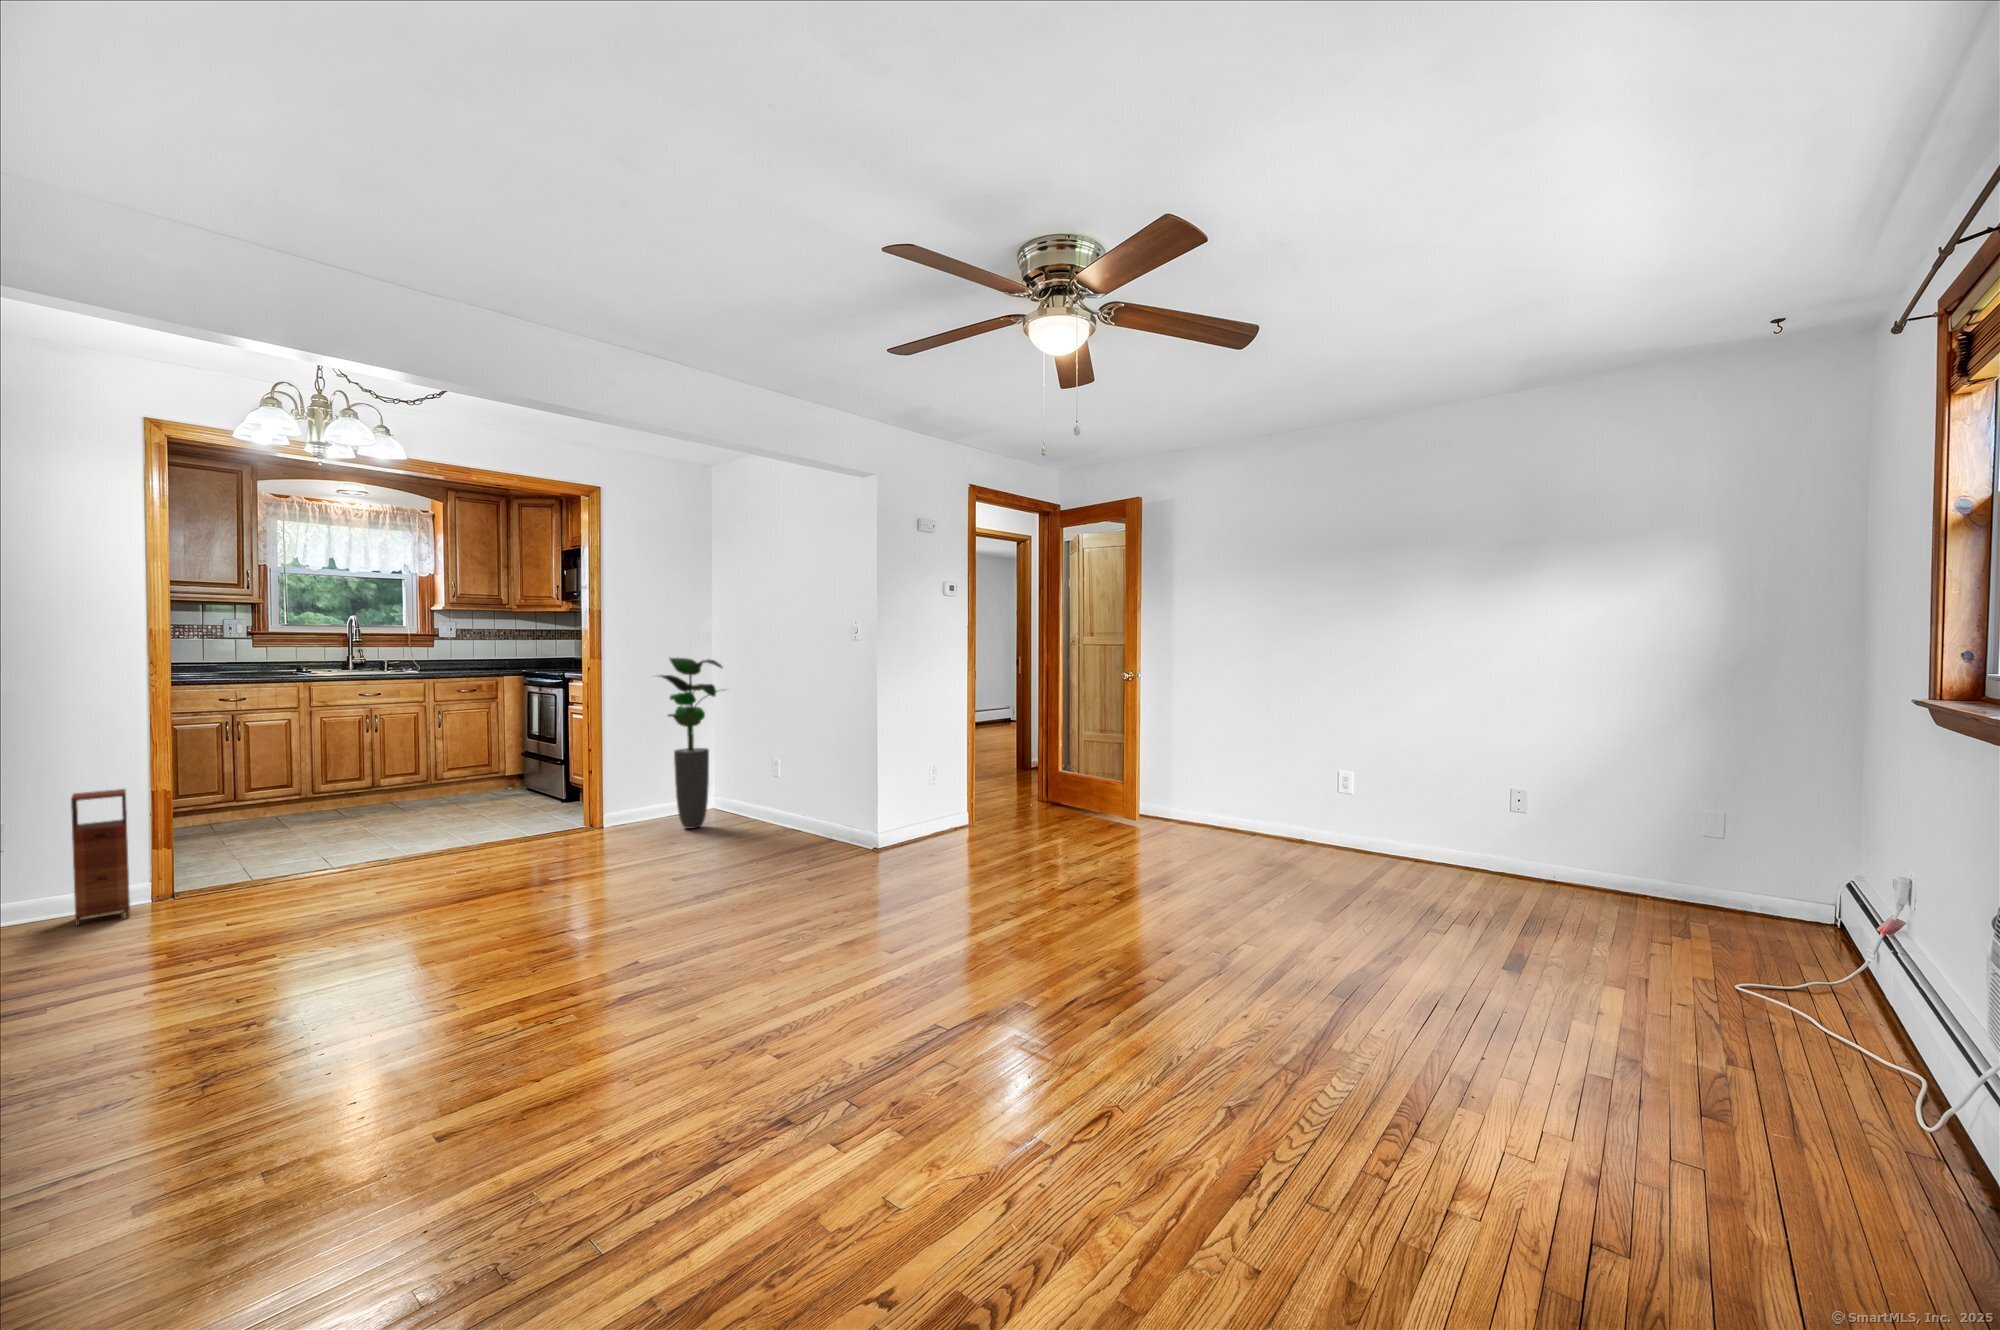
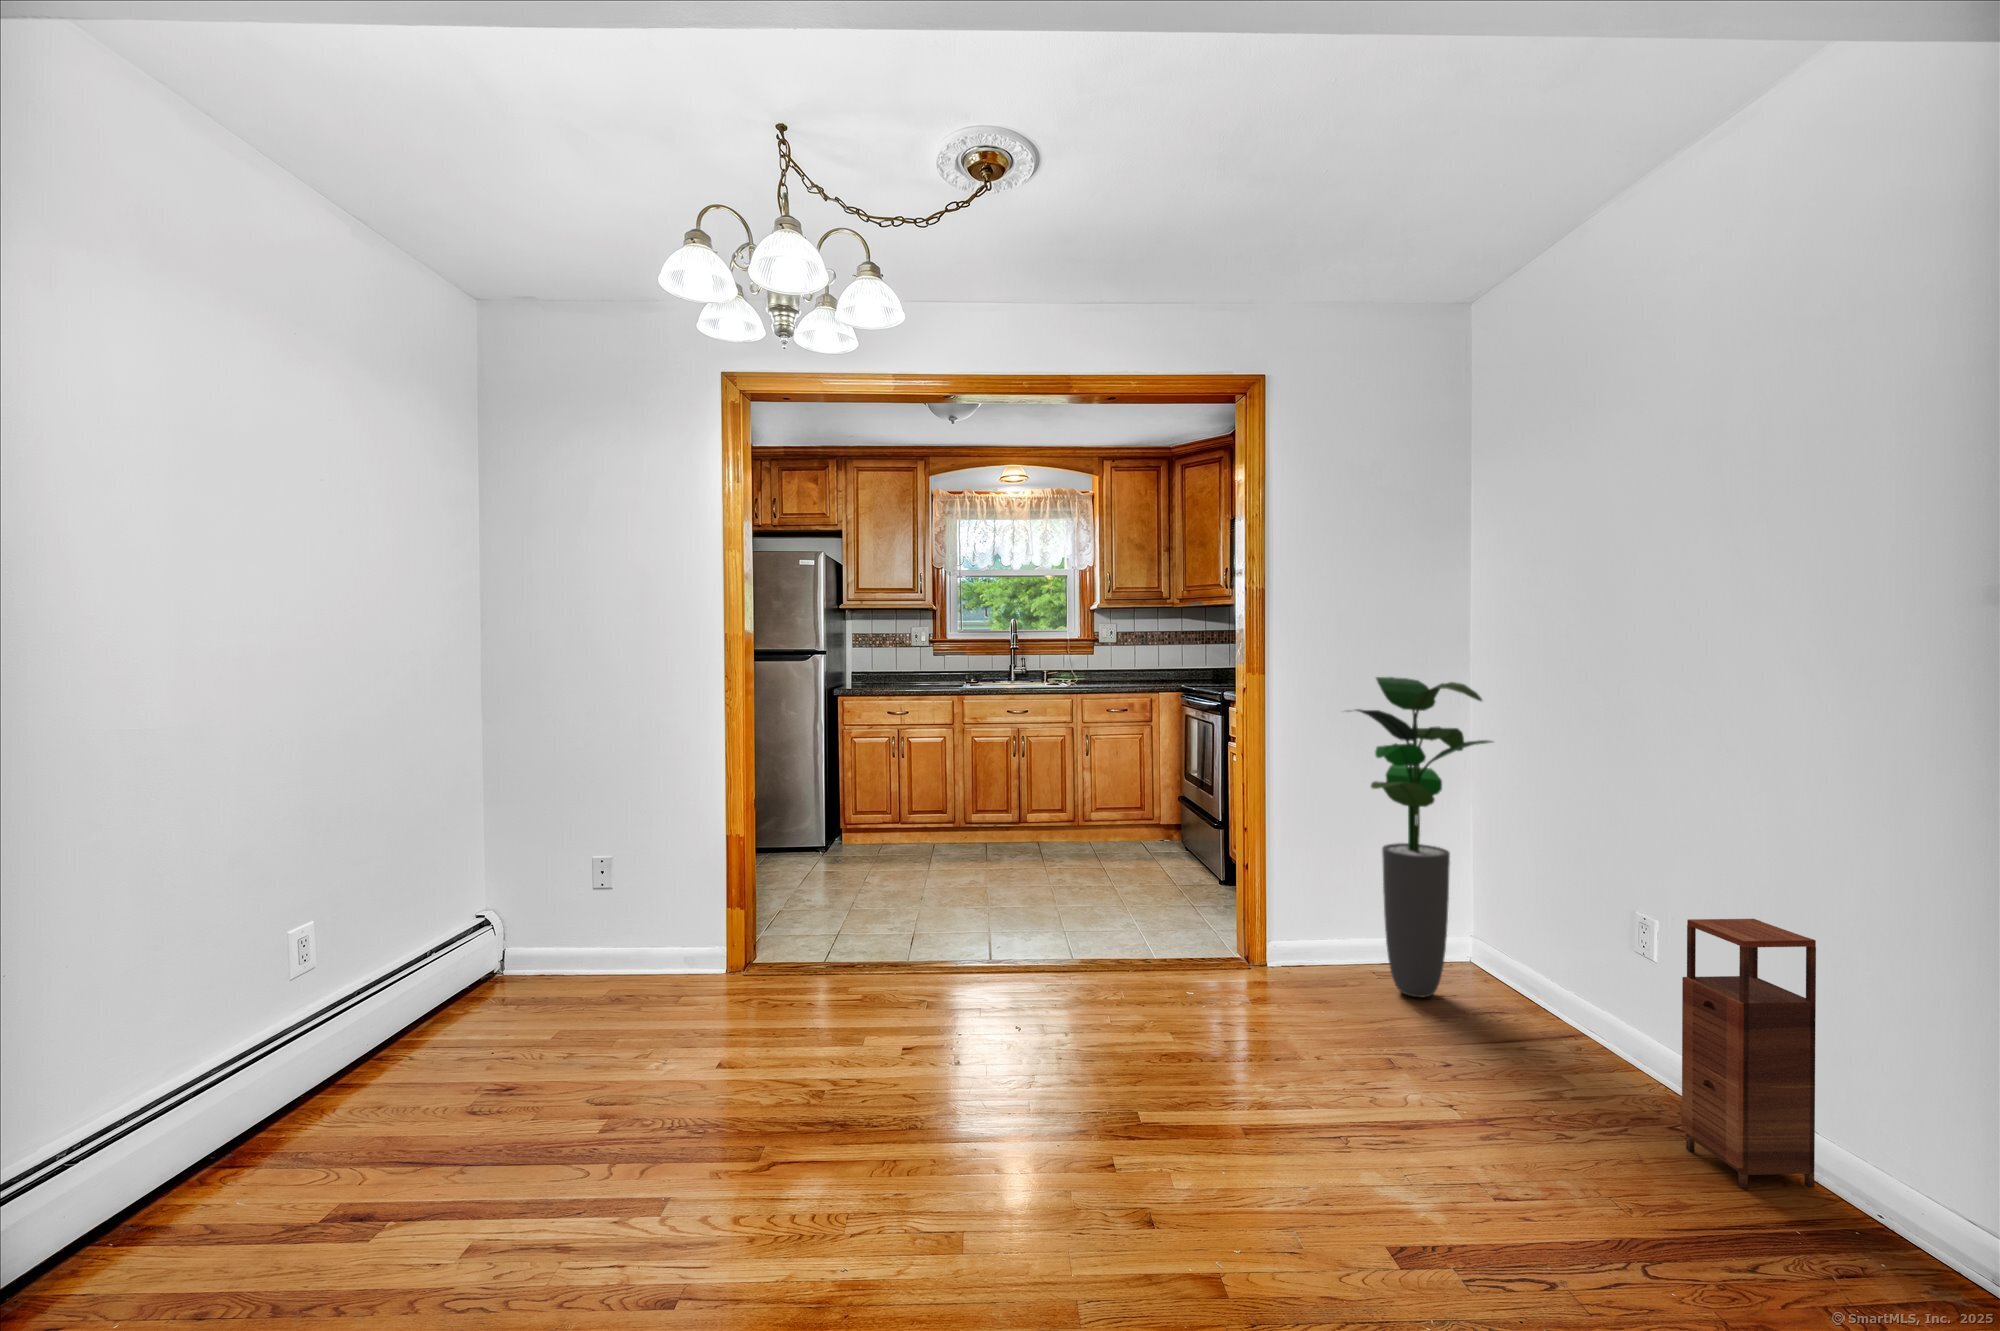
storage cabinet: present [71,789,130,926] -> present [1682,919,1816,1189]

